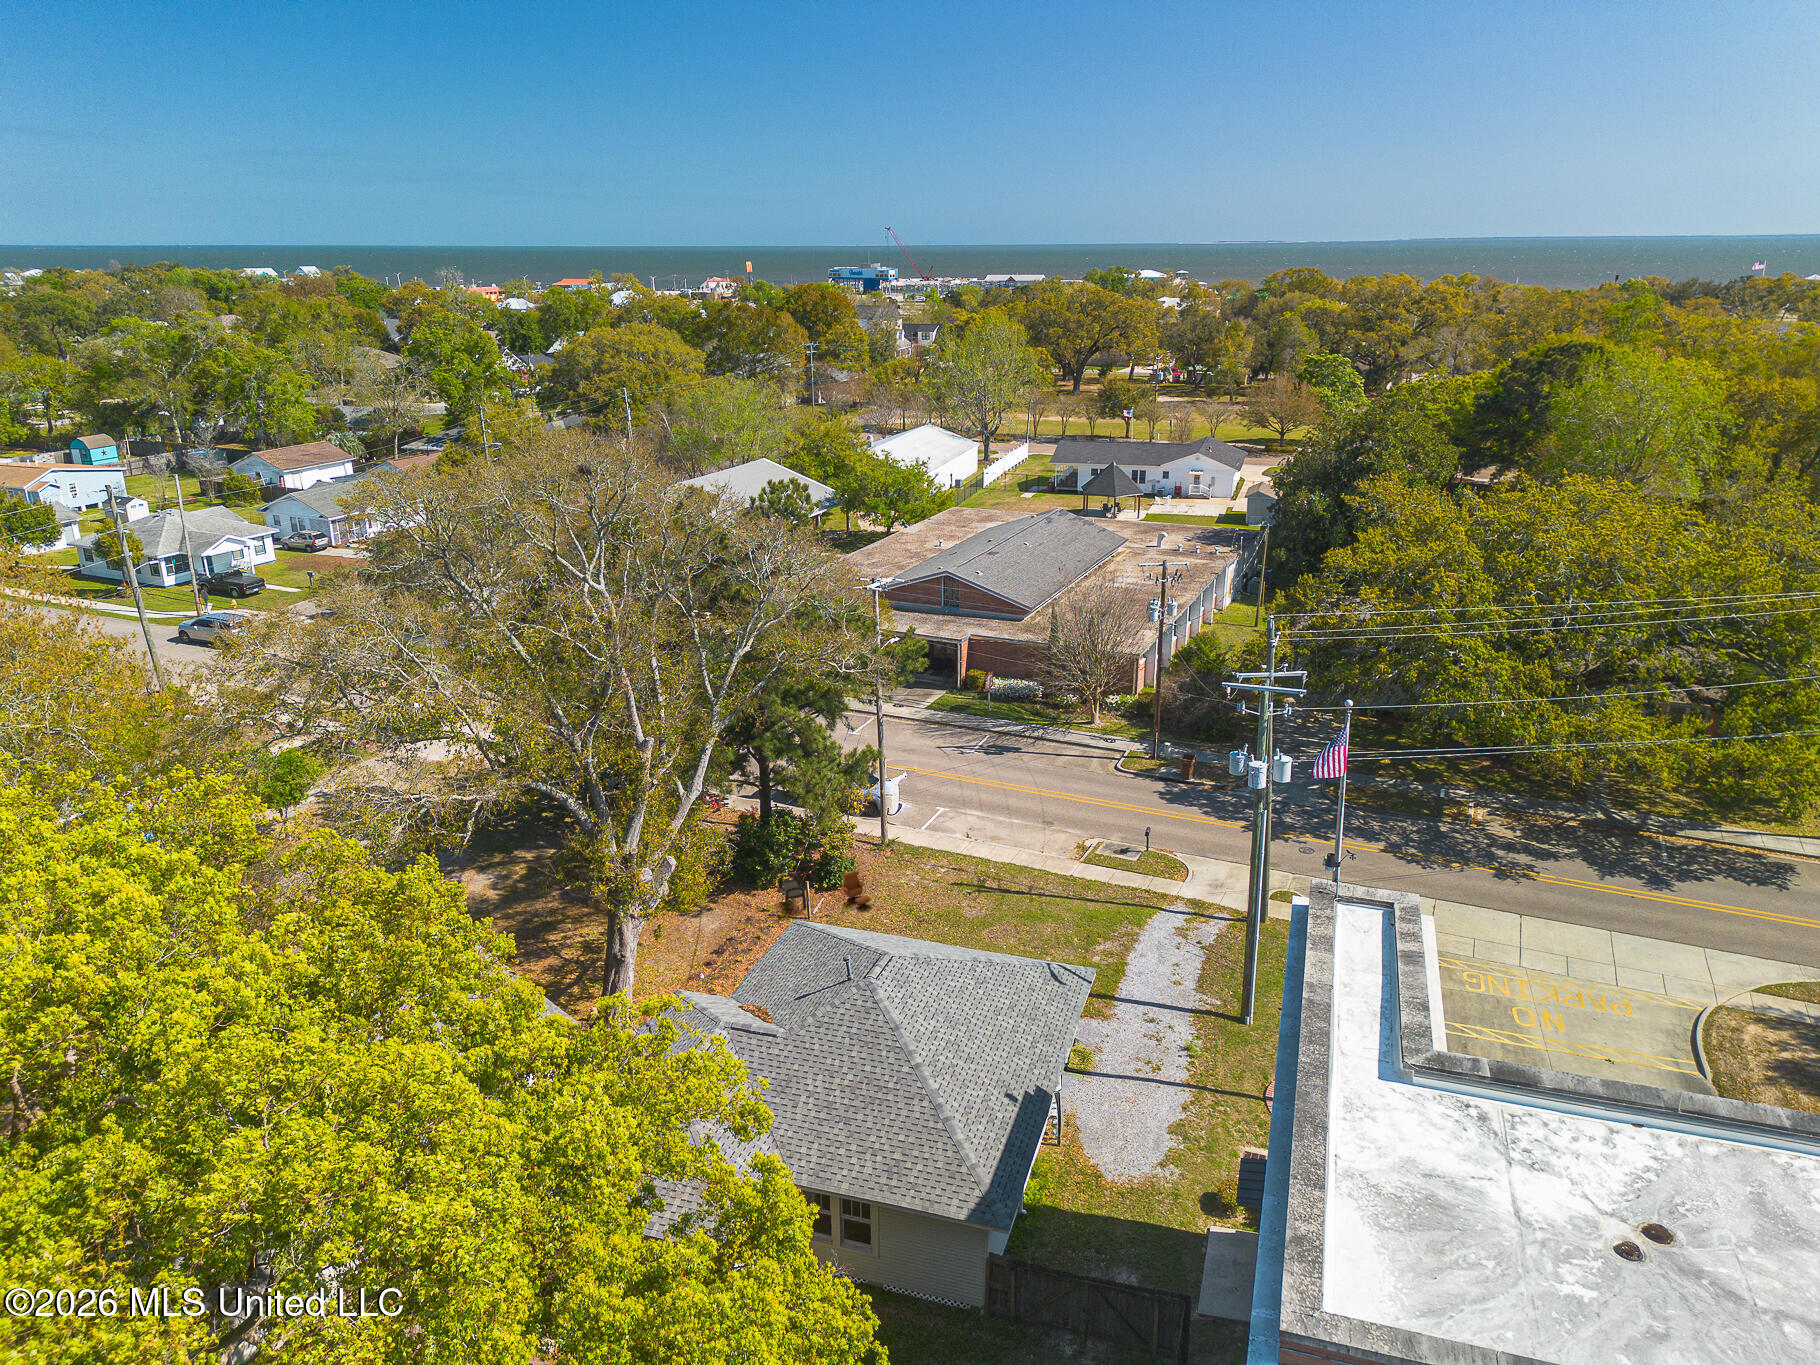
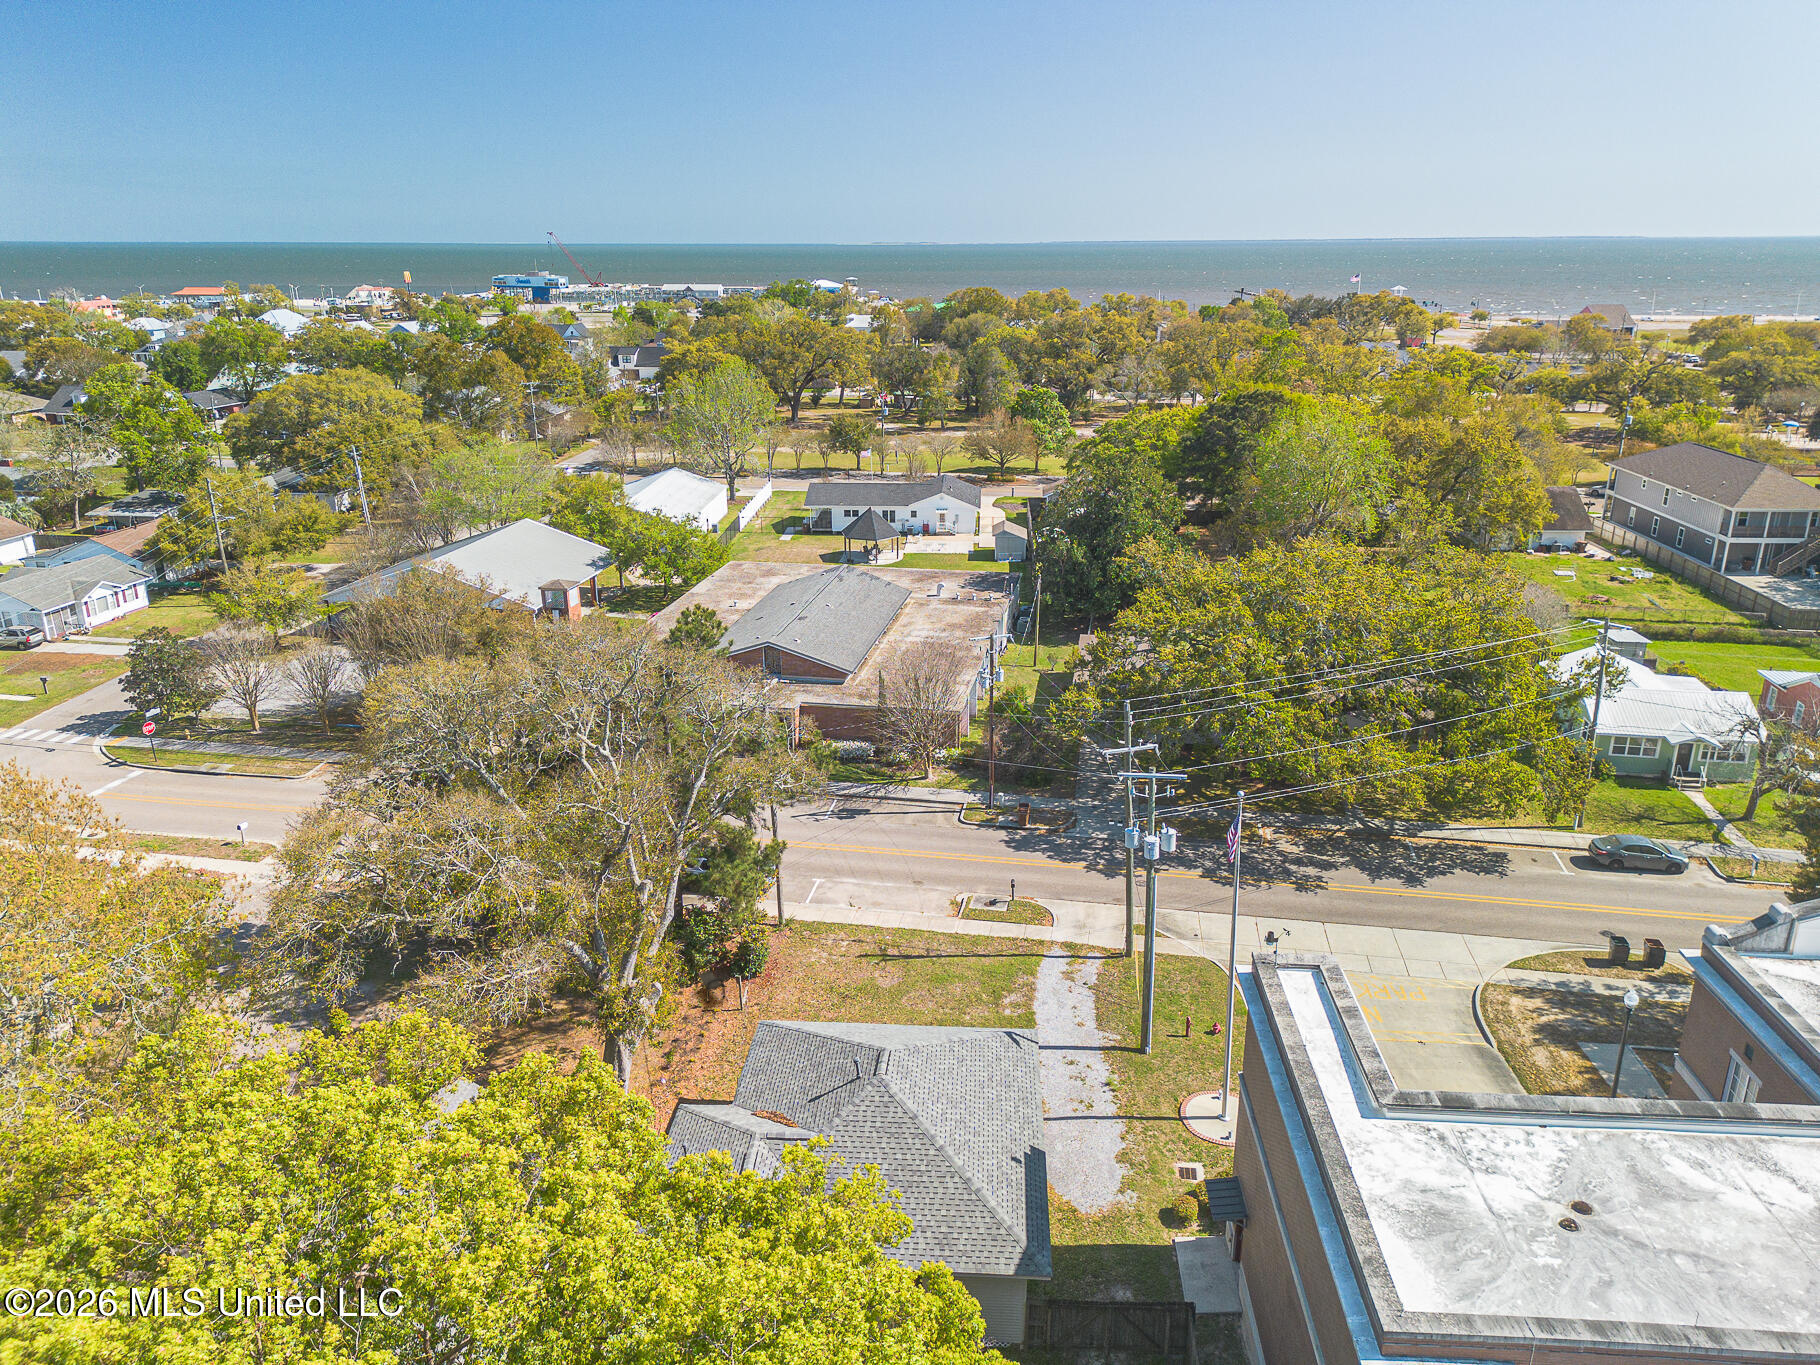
lounge chair: present [842,871,870,910] -> none [757,955,786,991]

